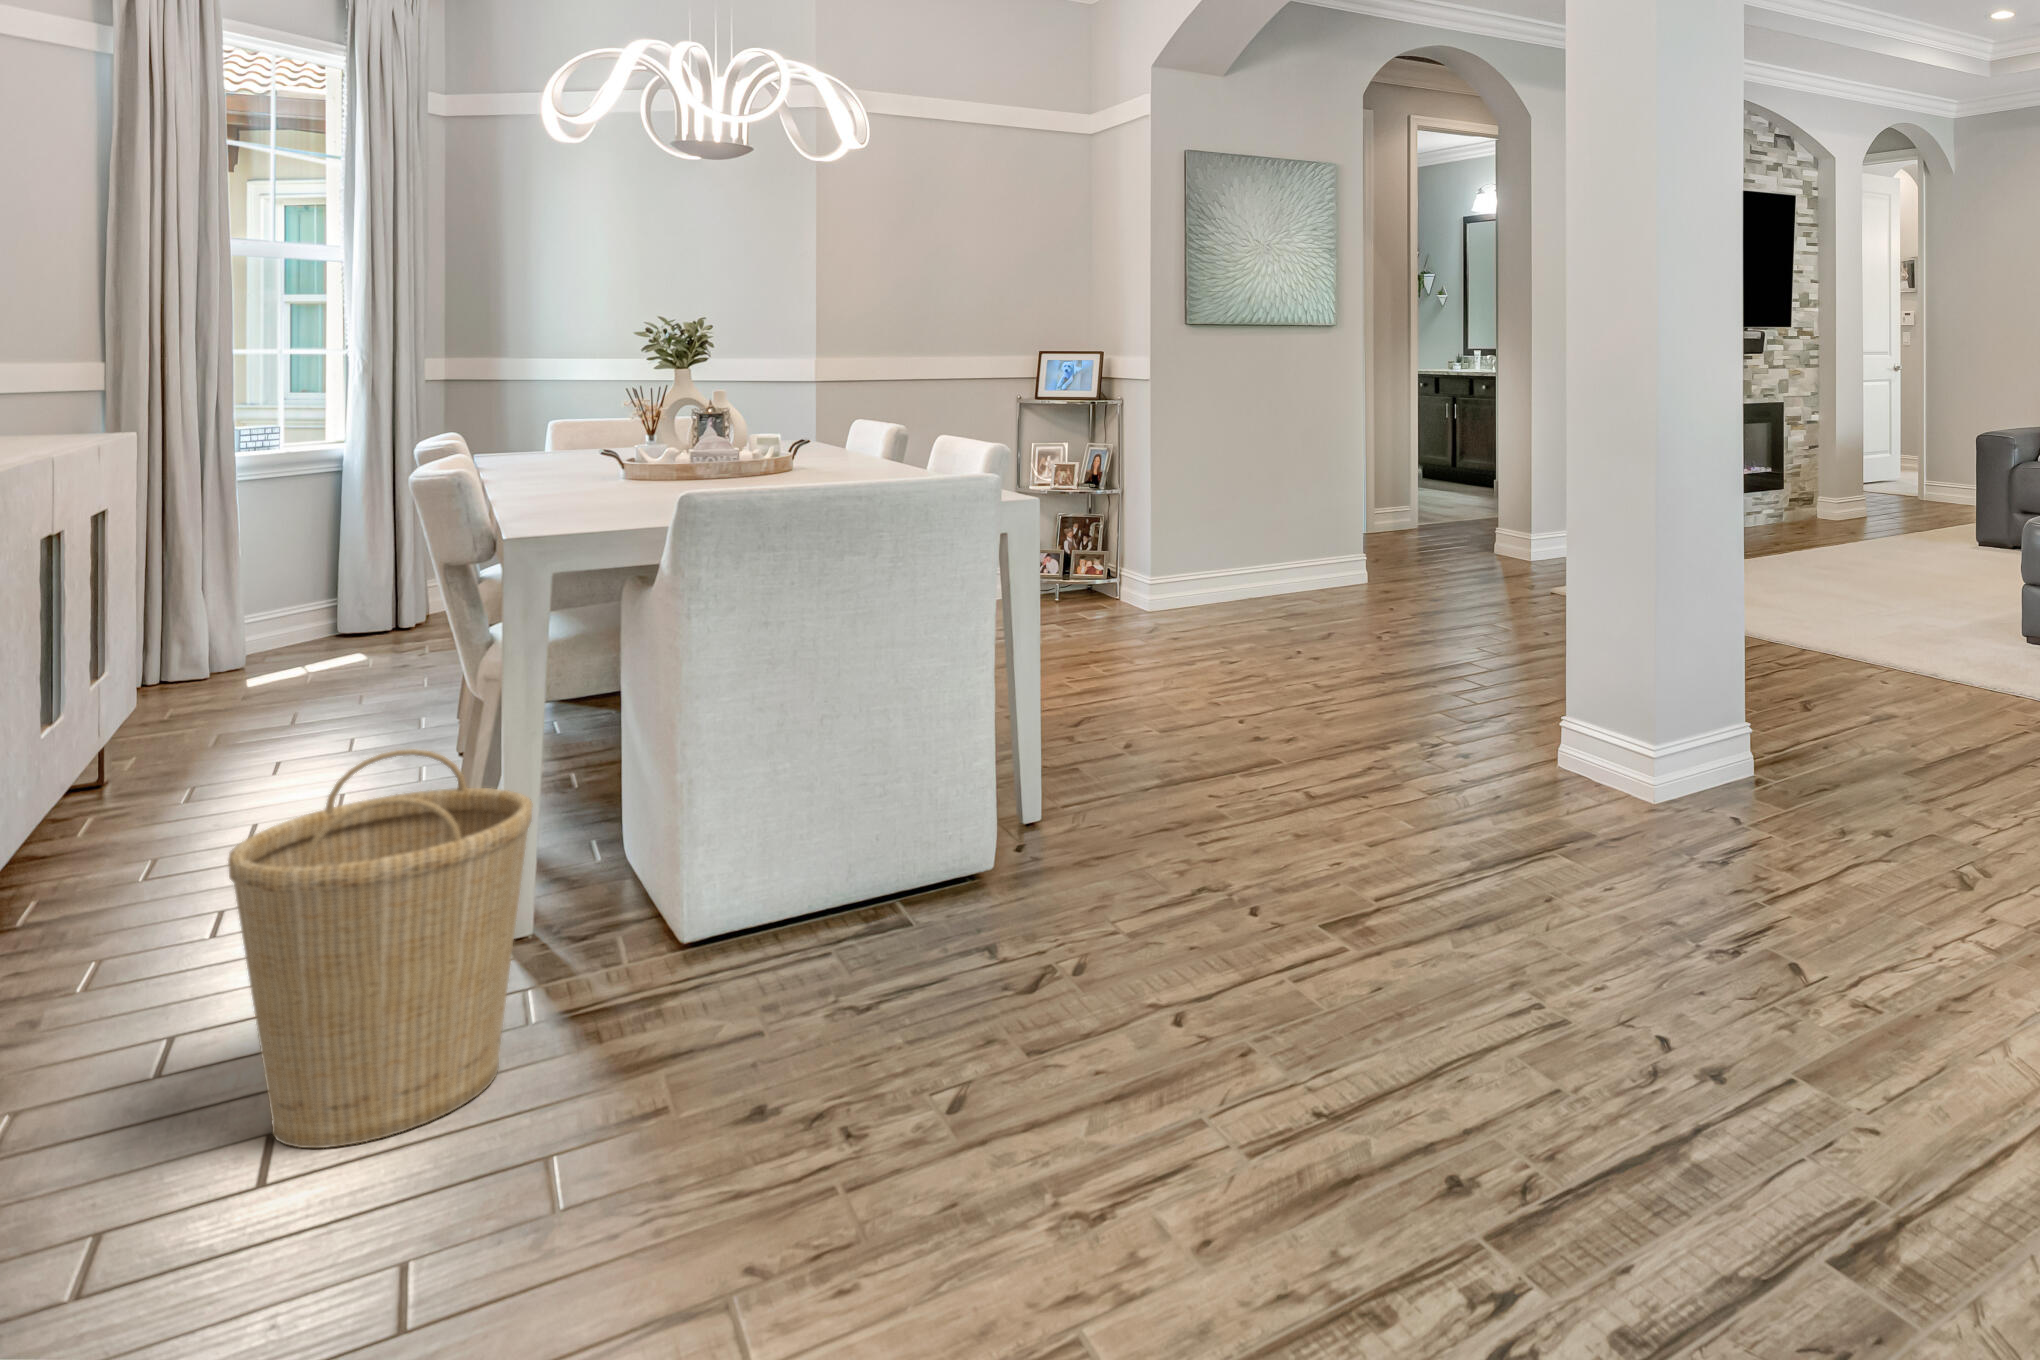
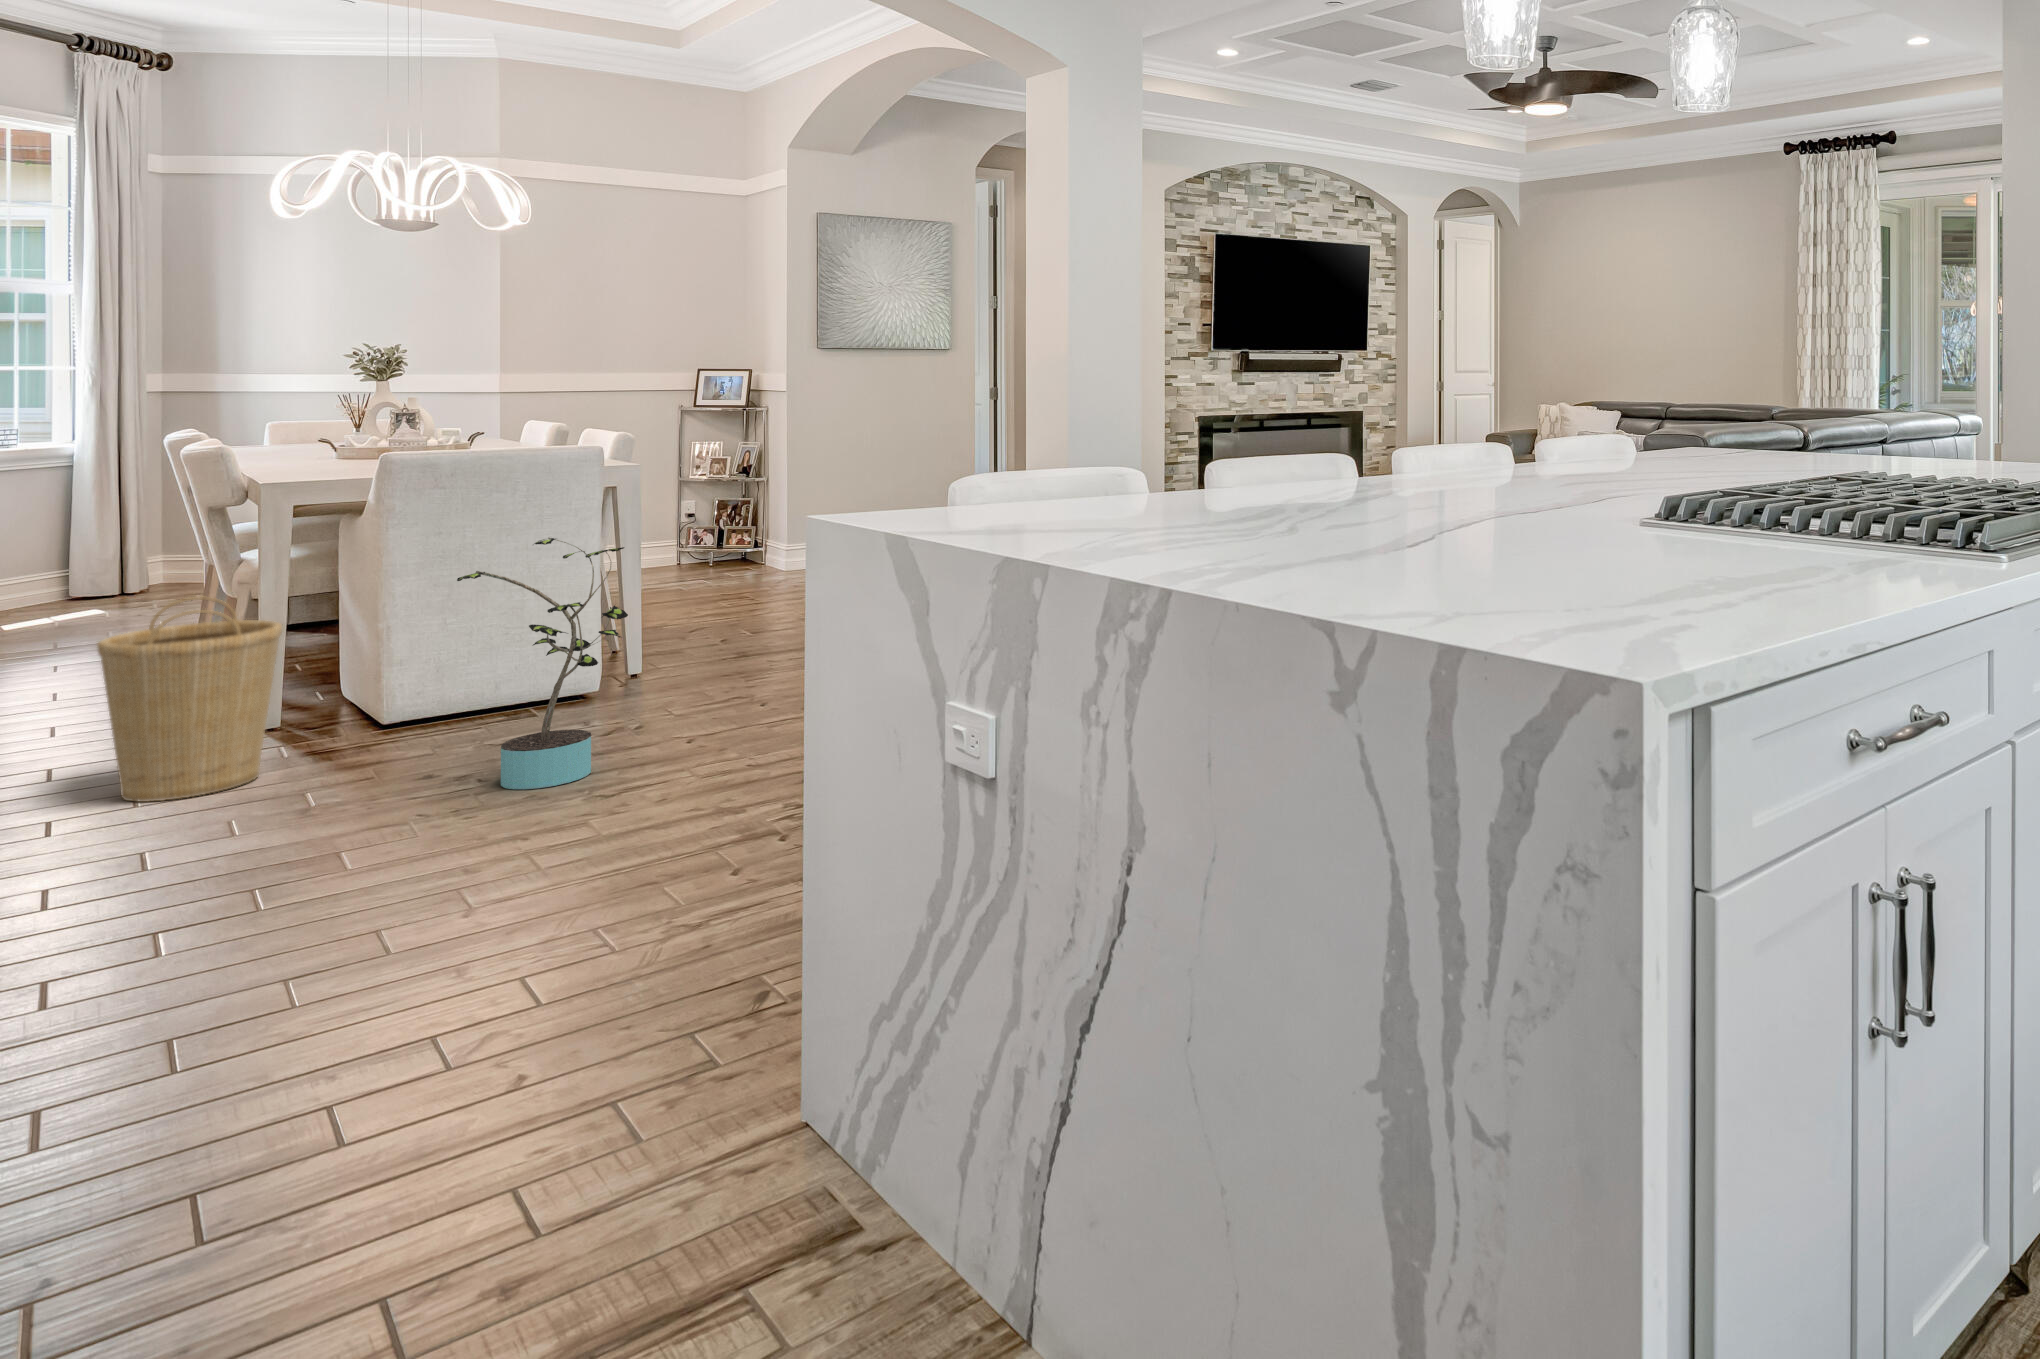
potted plant: none [816,664,1105,1160] -> present [457,538,628,789]

